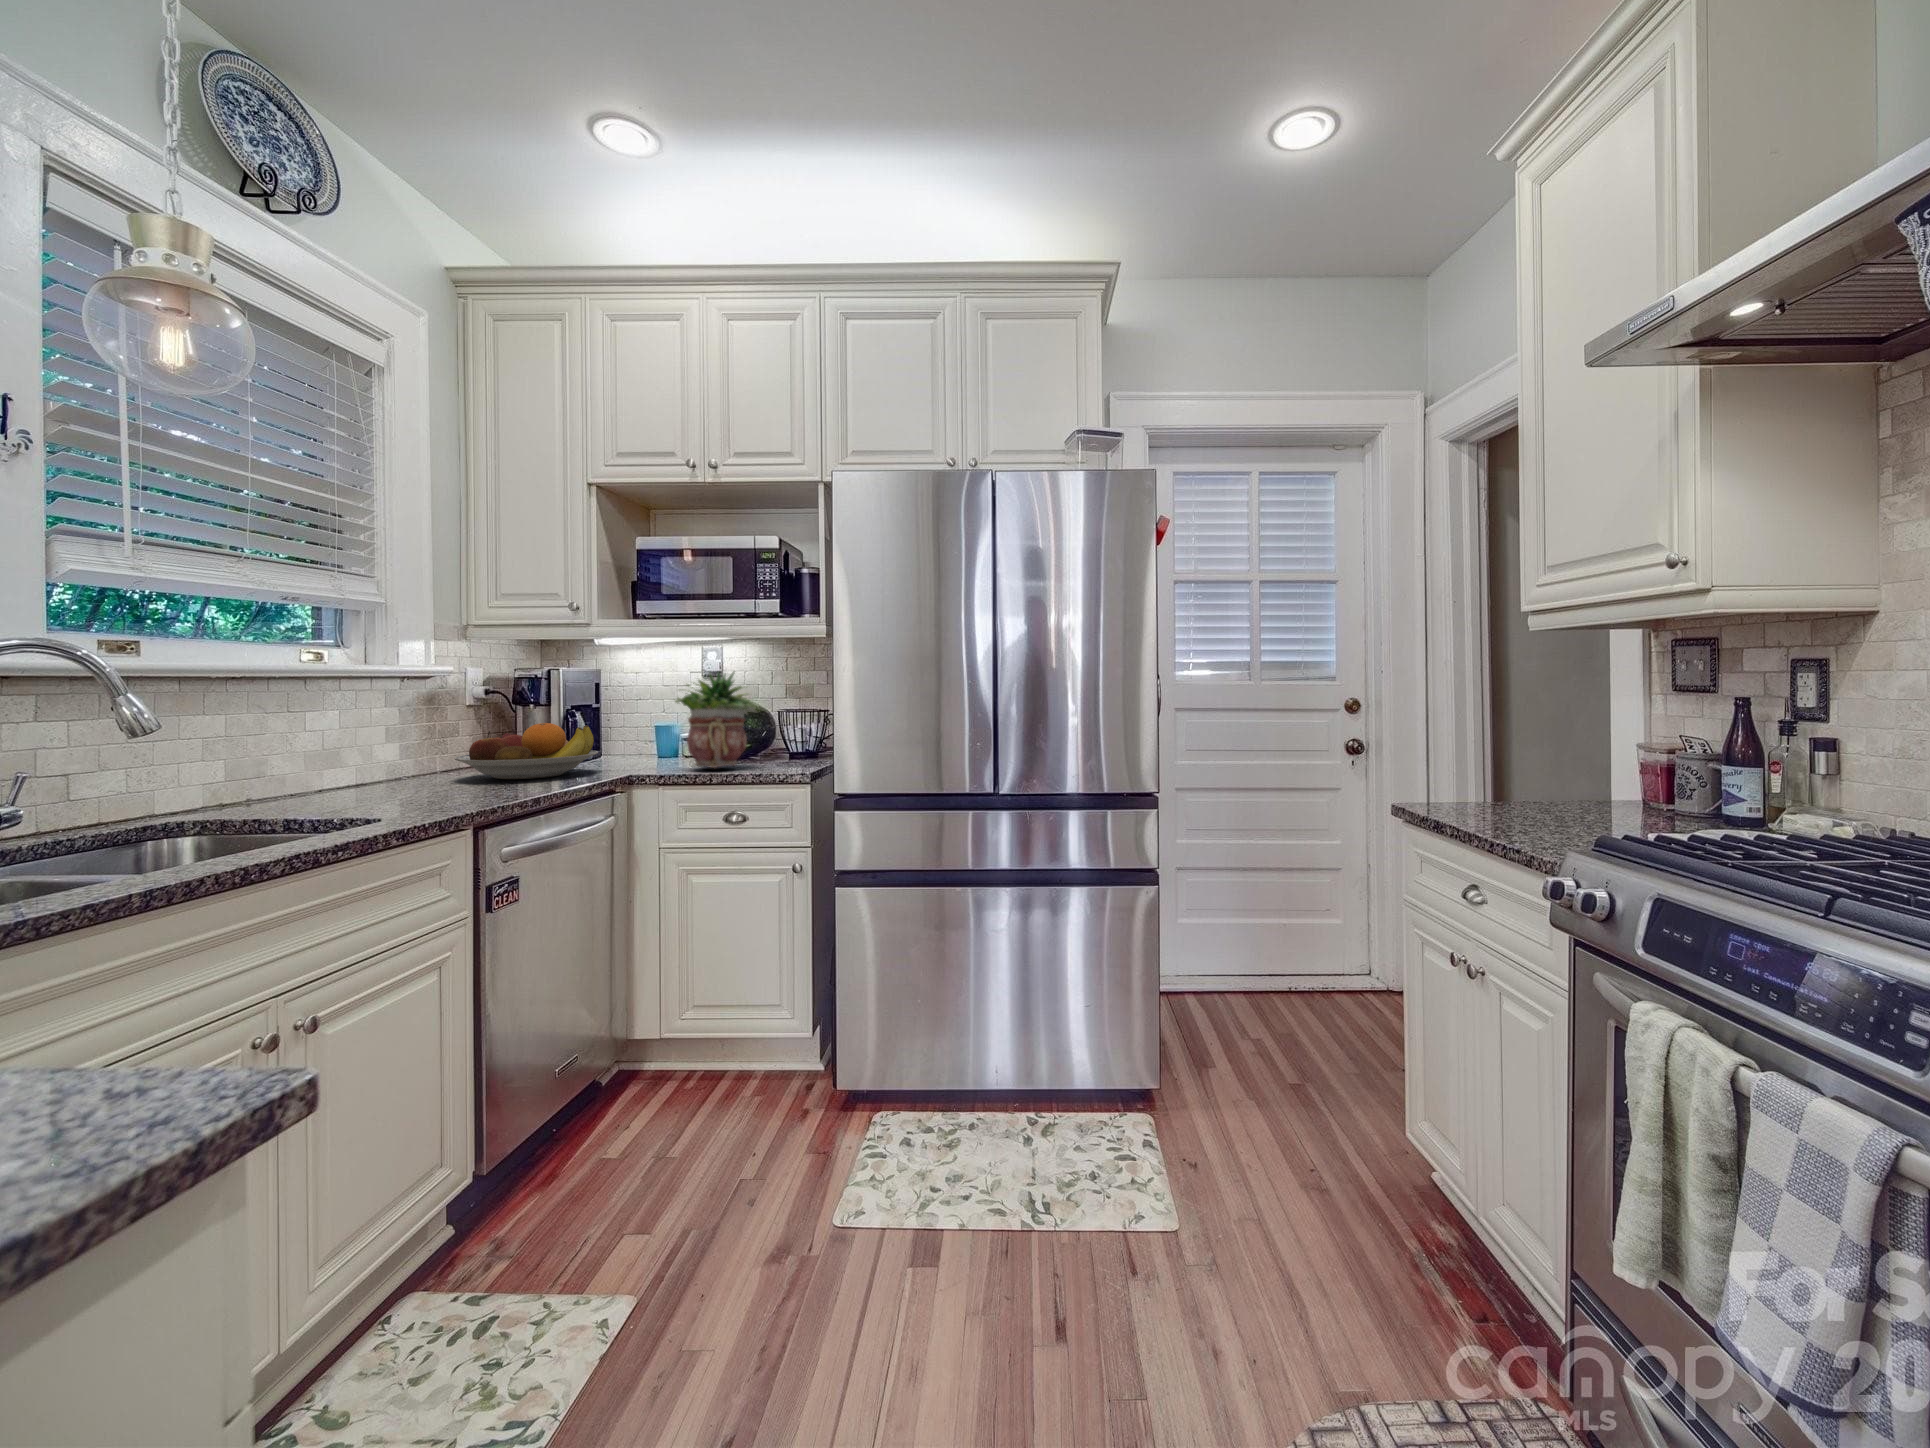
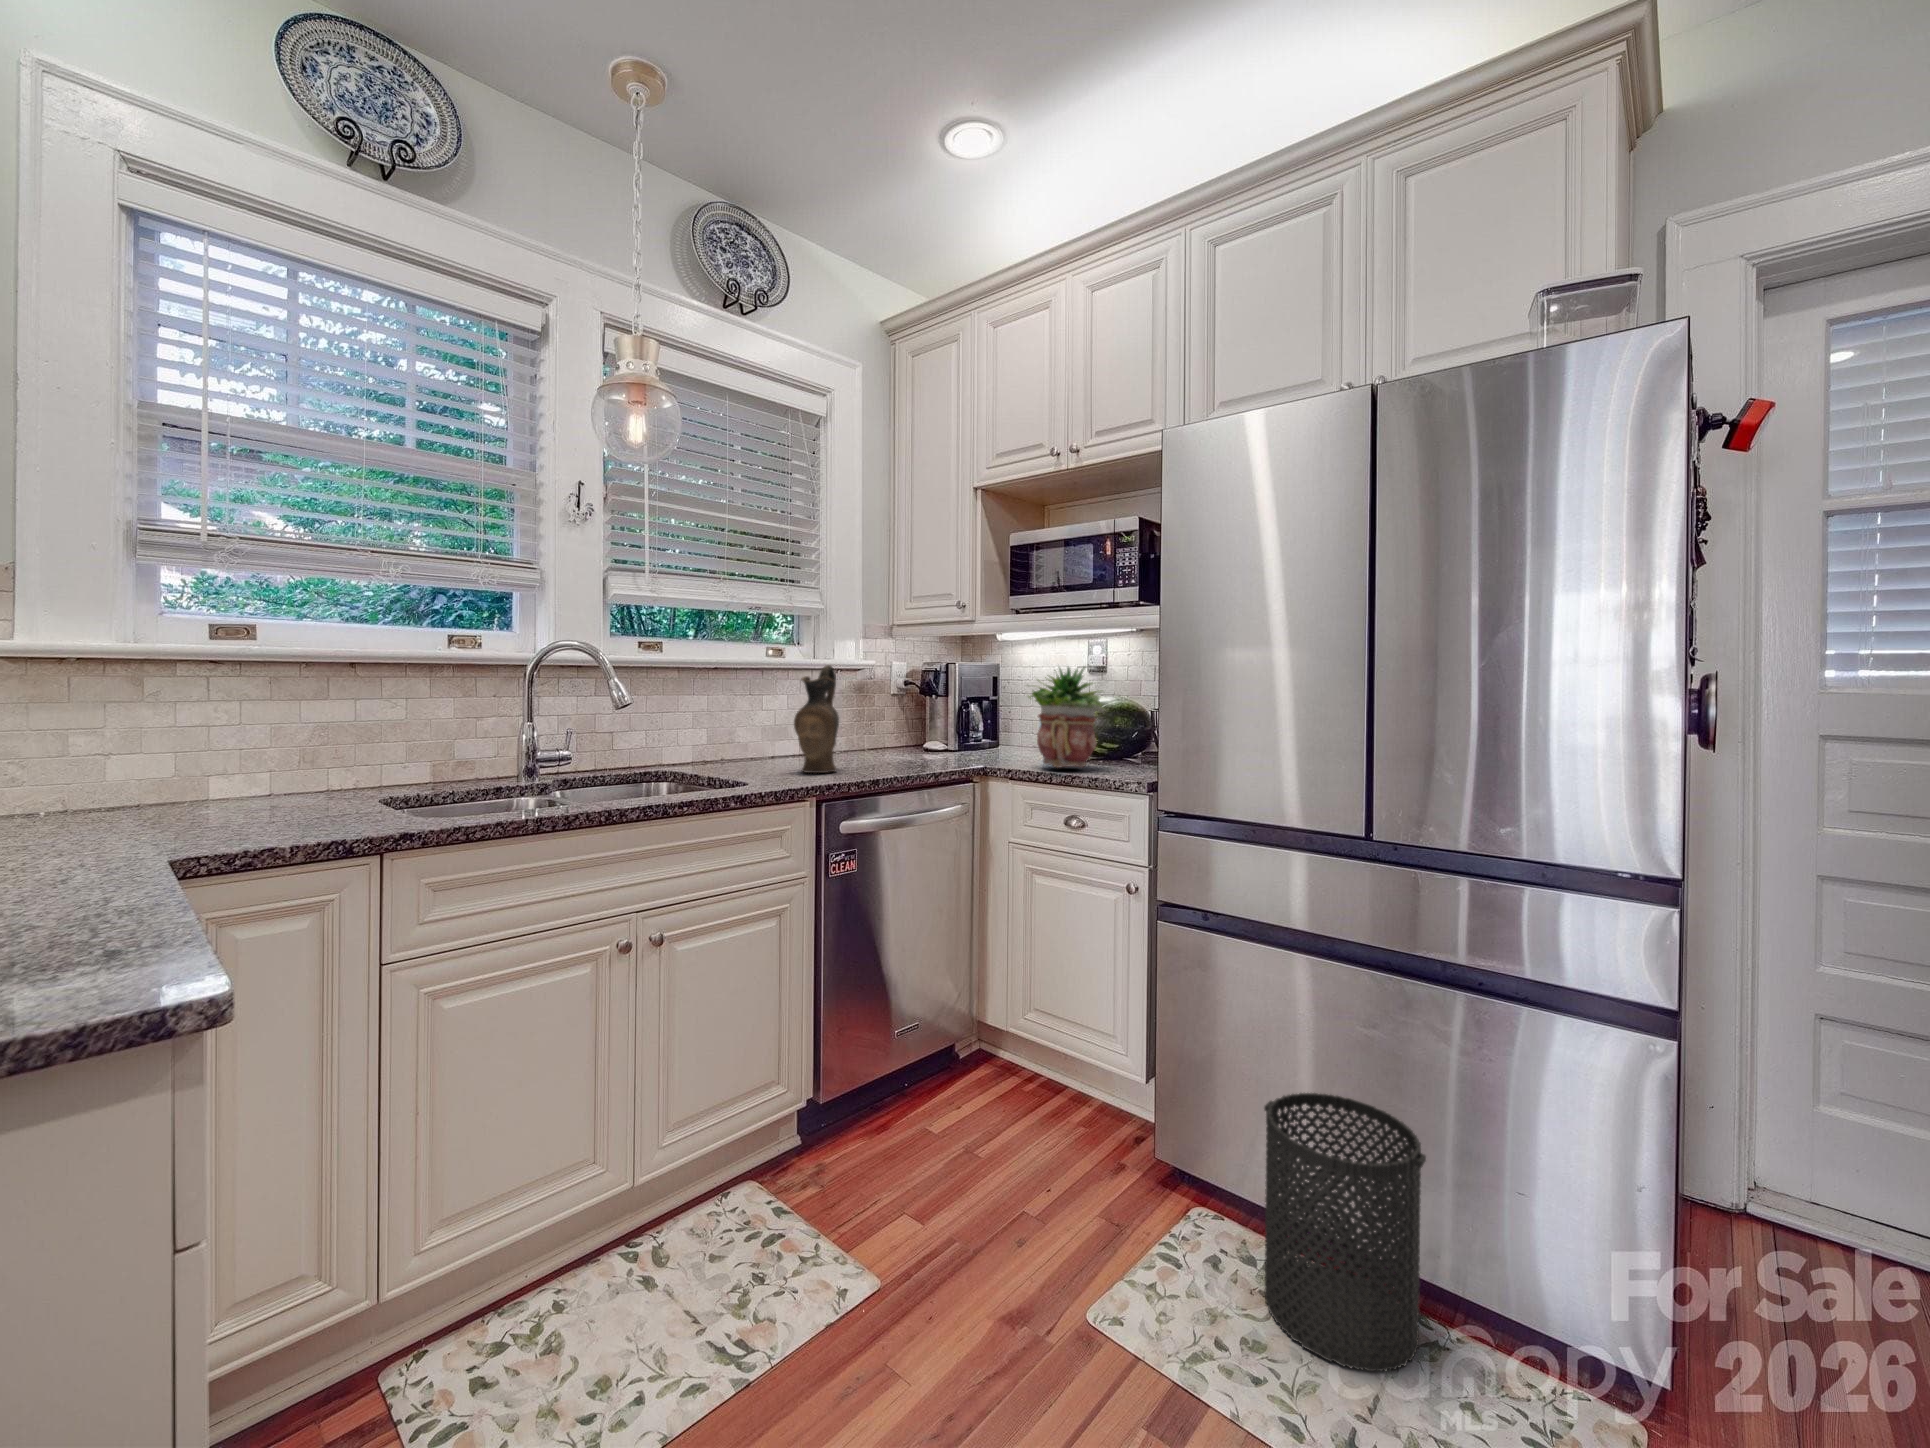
ceramic pitcher: none [404,671,468,799] -> present [794,665,839,773]
fruit bowl: present [454,723,598,779] -> none [856,713,968,763]
trash can: none [942,983,1047,1166] -> present [1264,1093,1426,1371]

